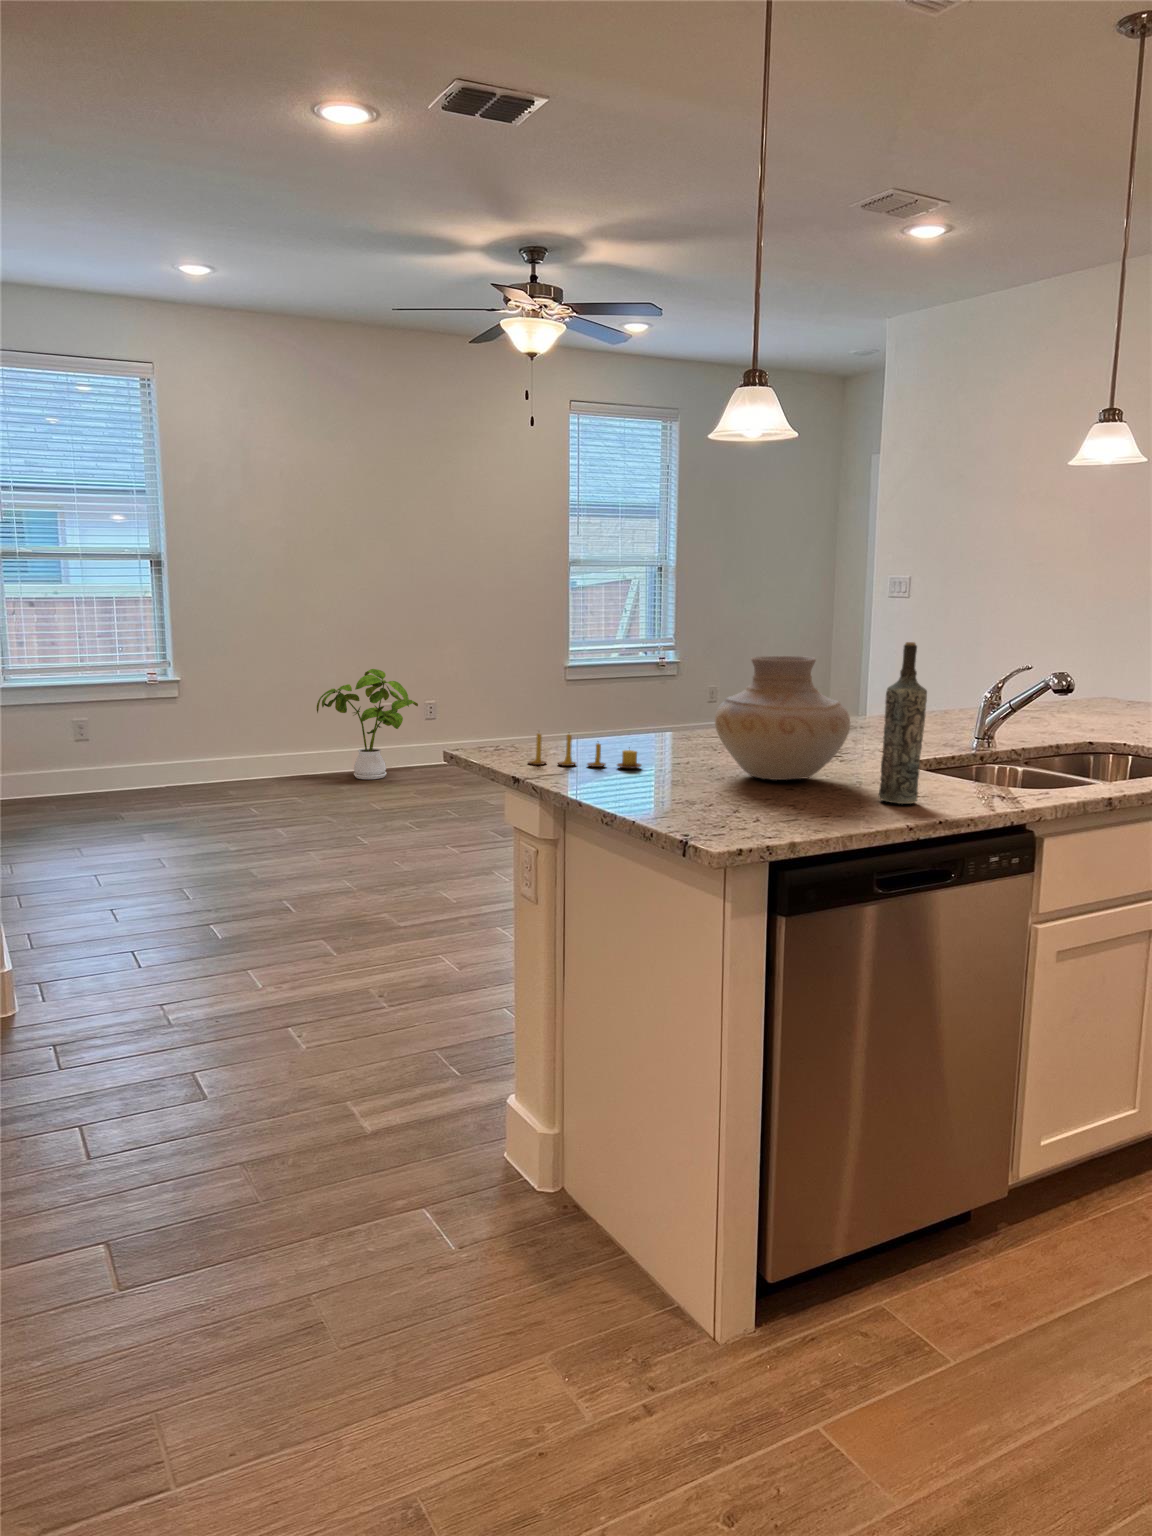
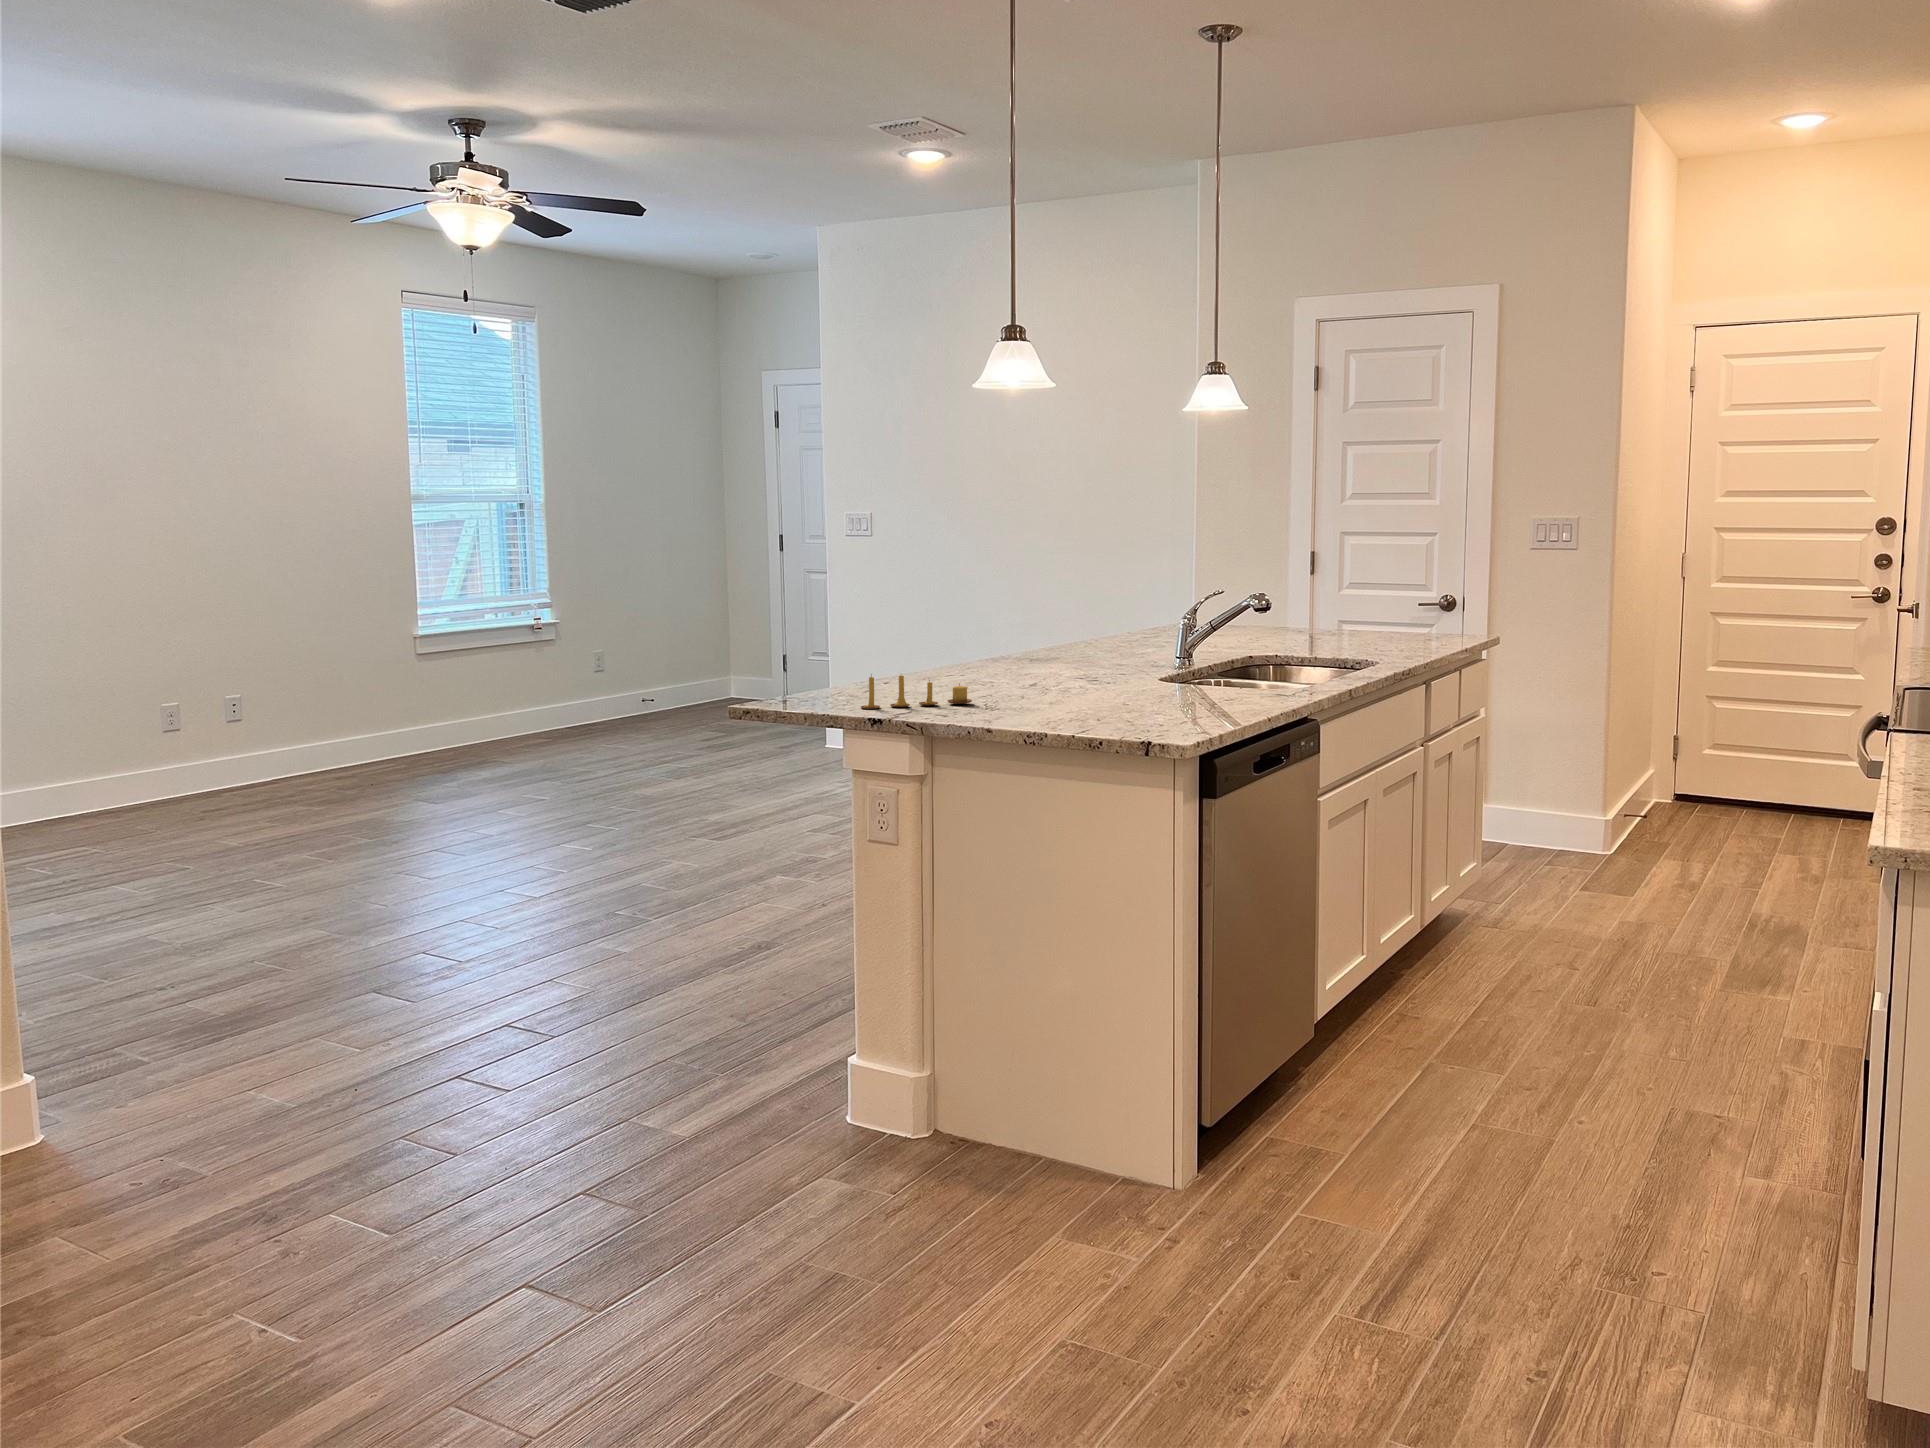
bottle: present [879,642,927,804] -> none [1208,567,1243,705]
vase: present [715,656,850,780] -> none [1038,586,1161,700]
house plant: present [317,669,418,780] -> none [64,656,235,823]

